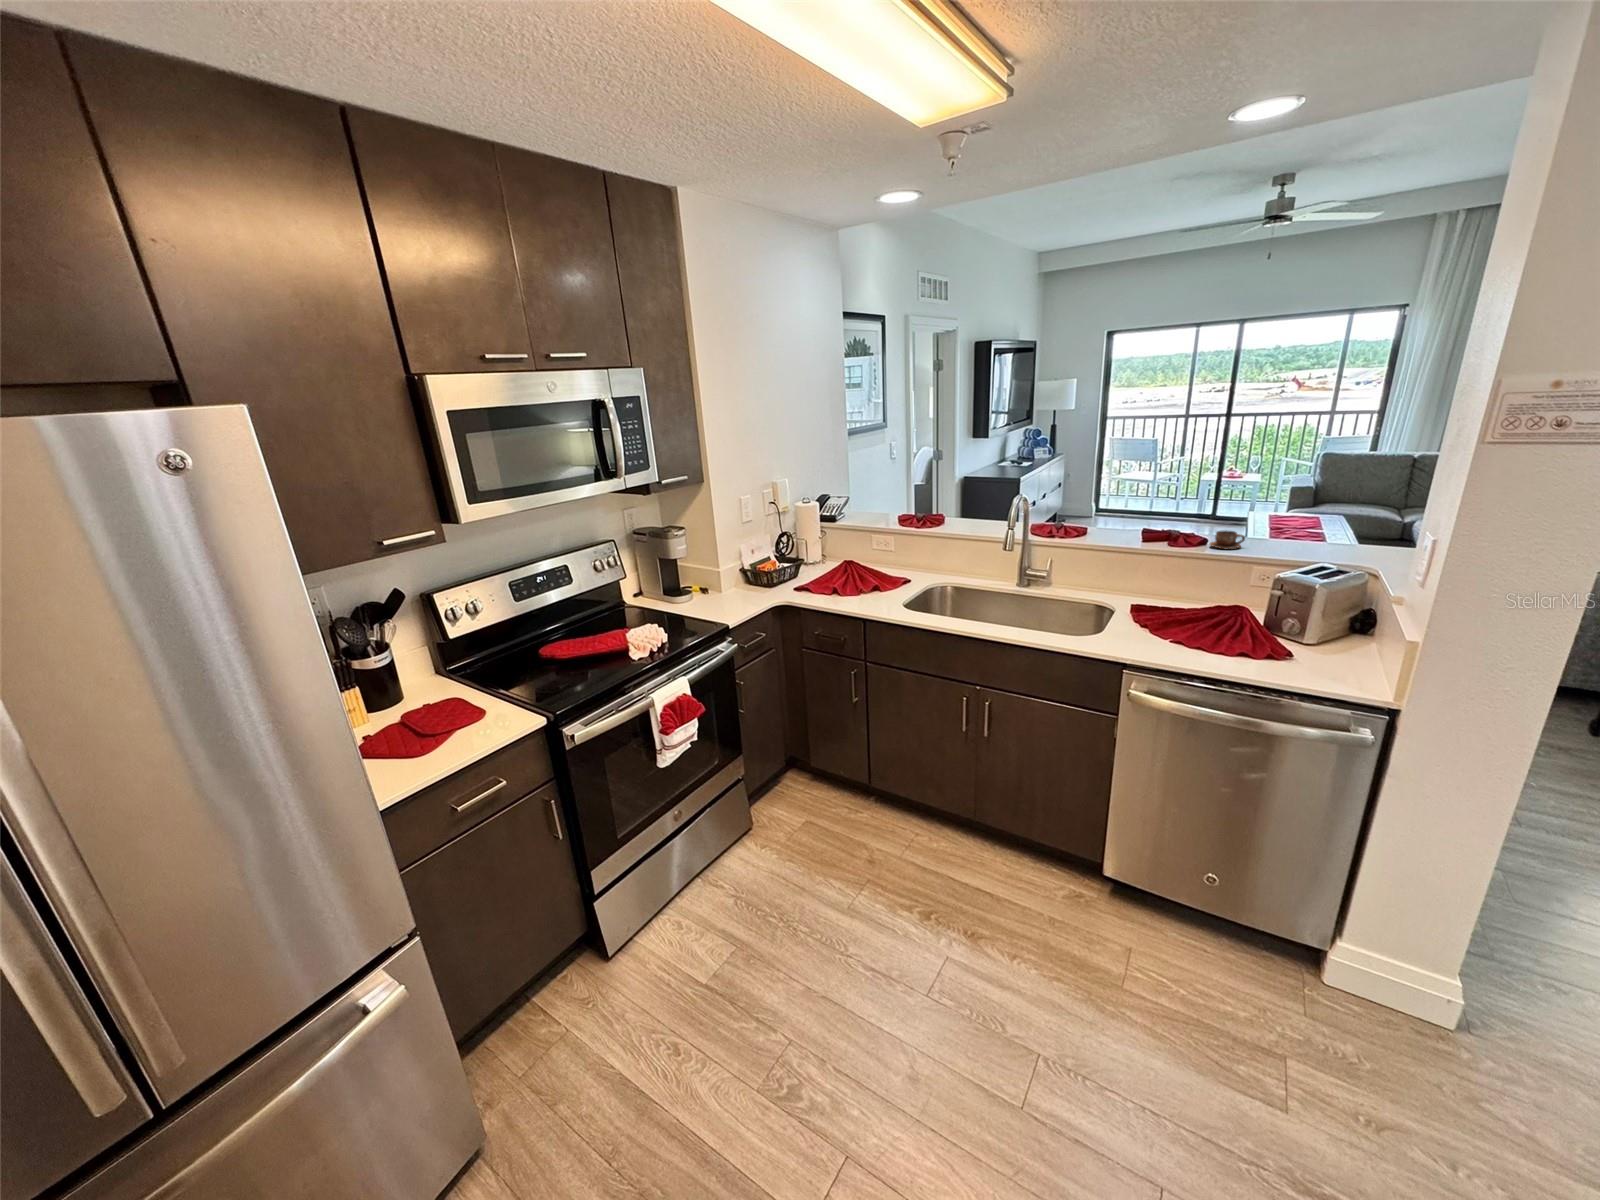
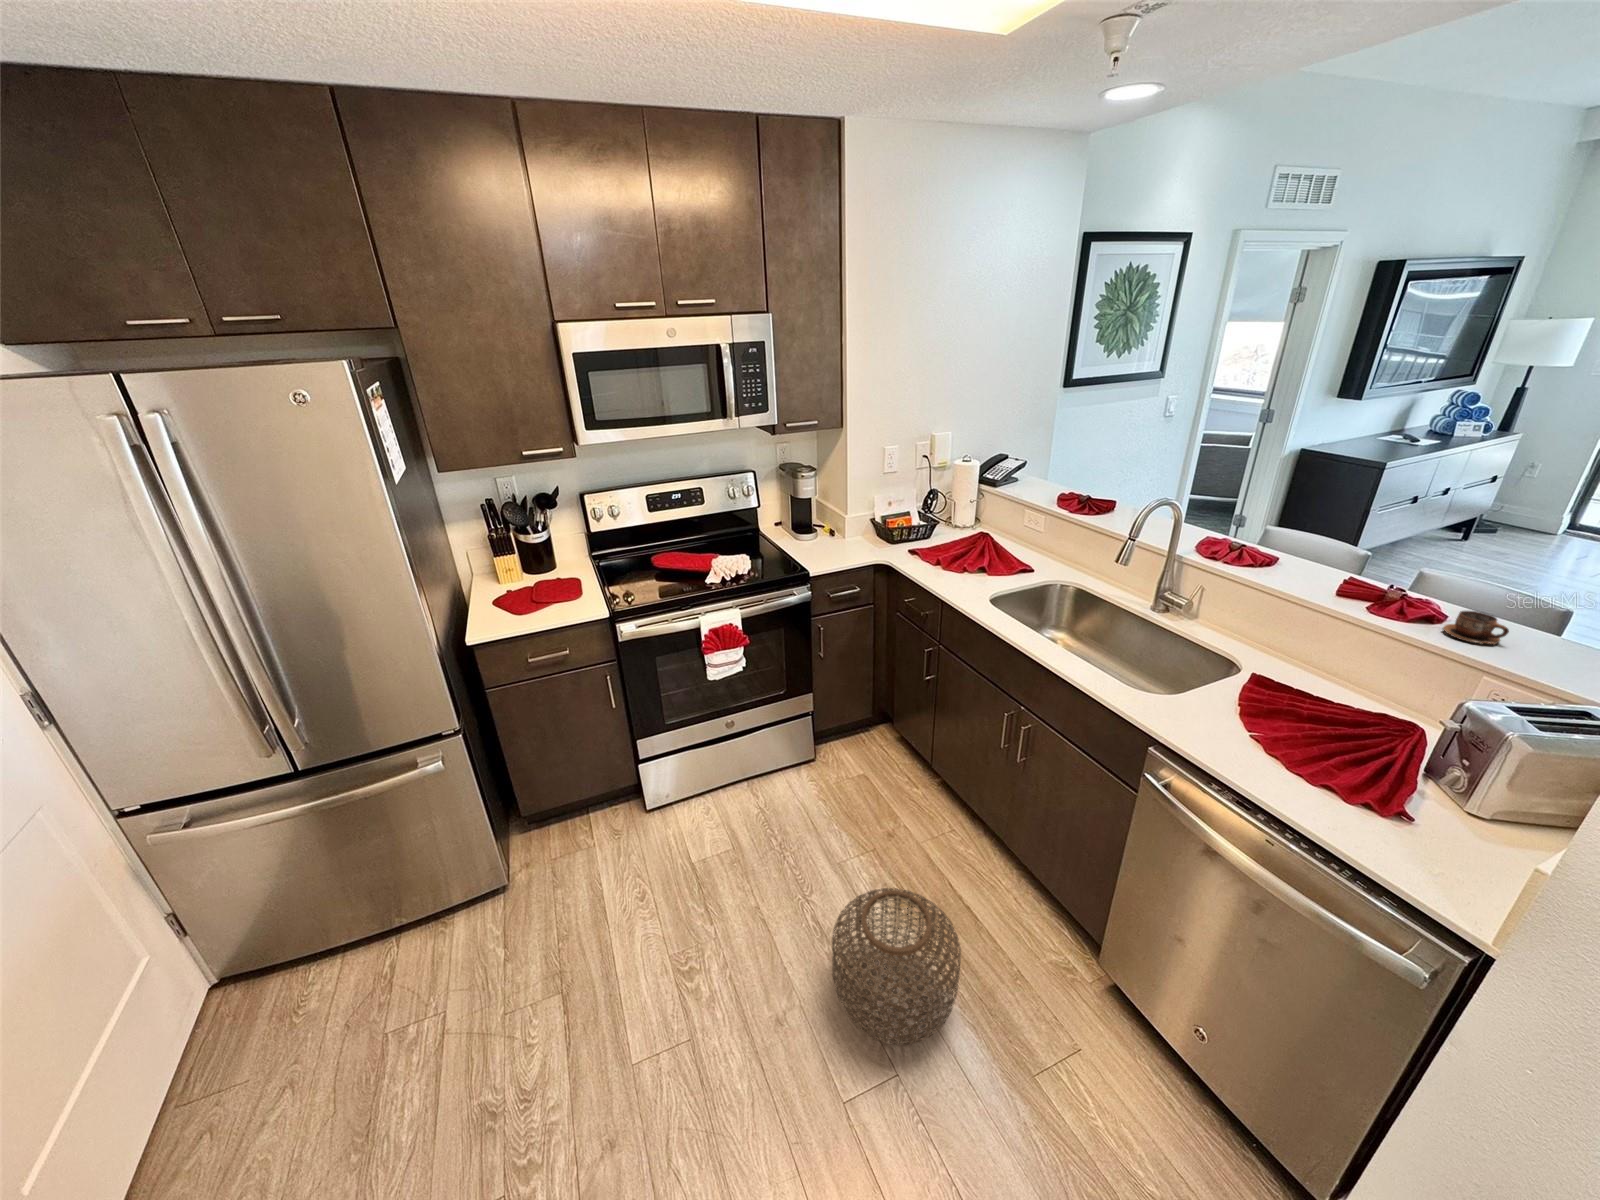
woven basket: none [928,878,1057,1031] -> present [832,888,961,1045]

